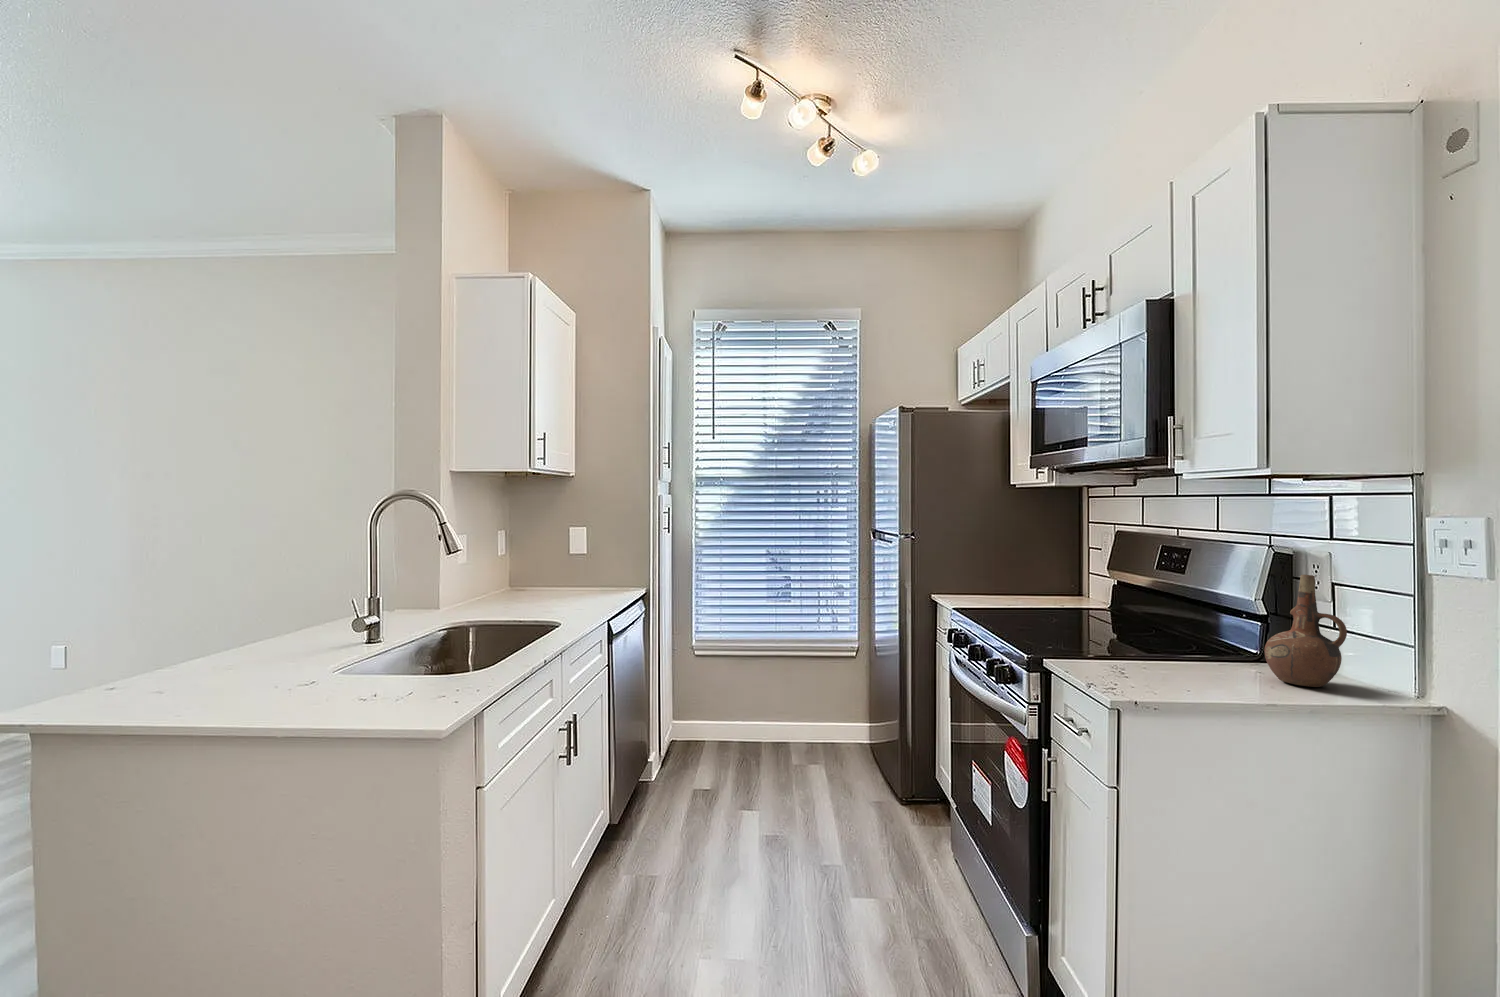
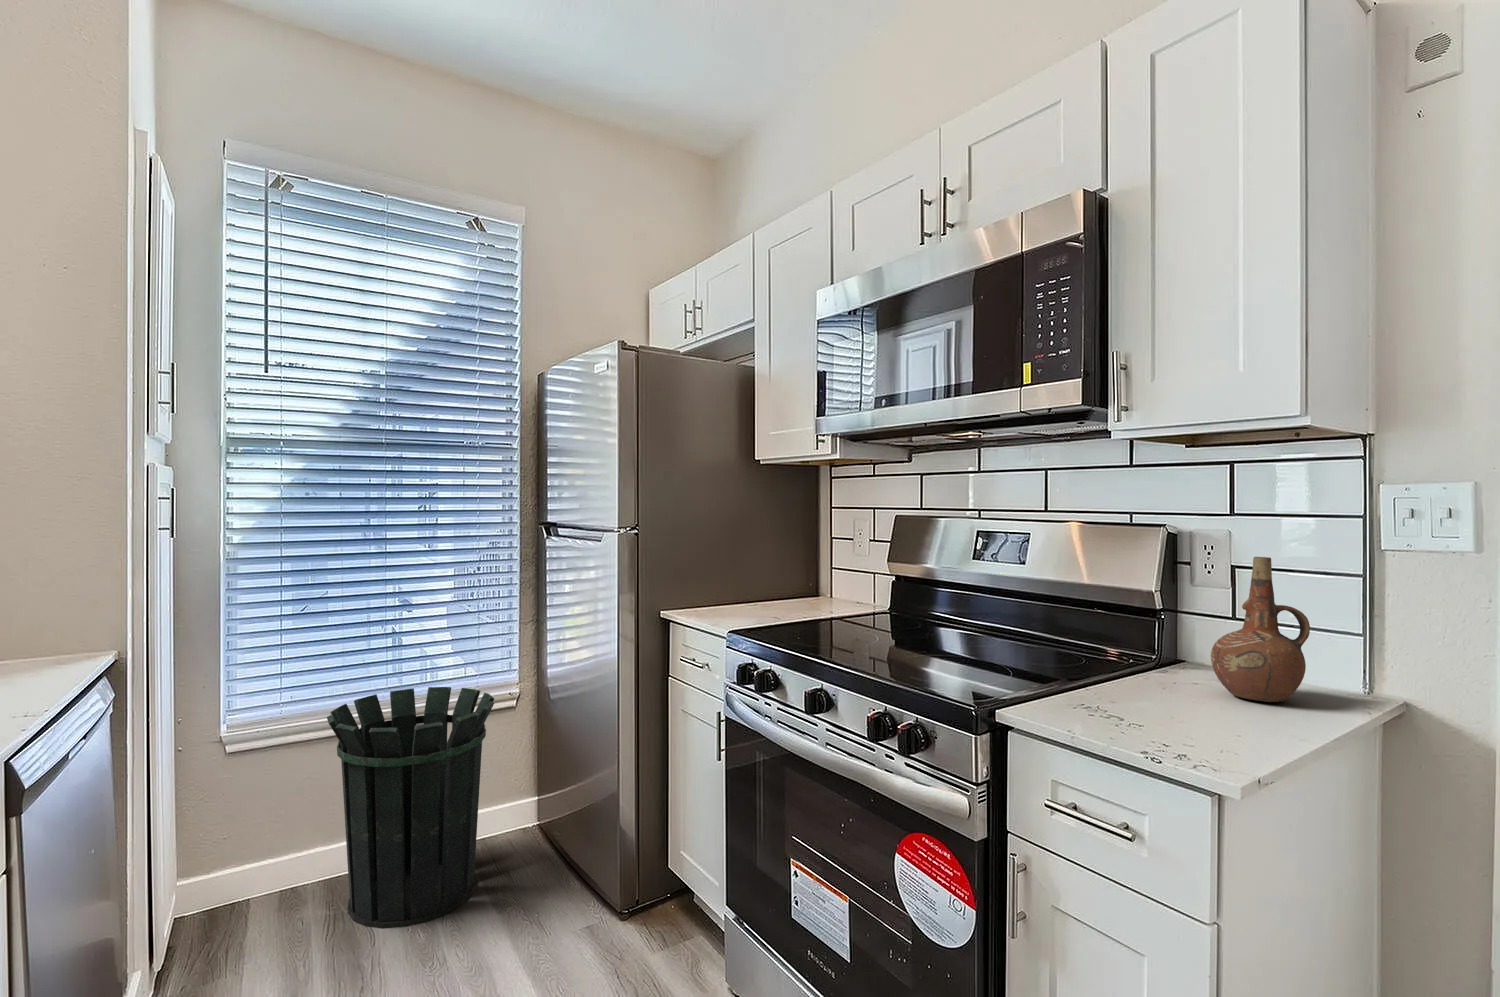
waste bin: none [741,633,836,775] -> present [327,687,494,928]

